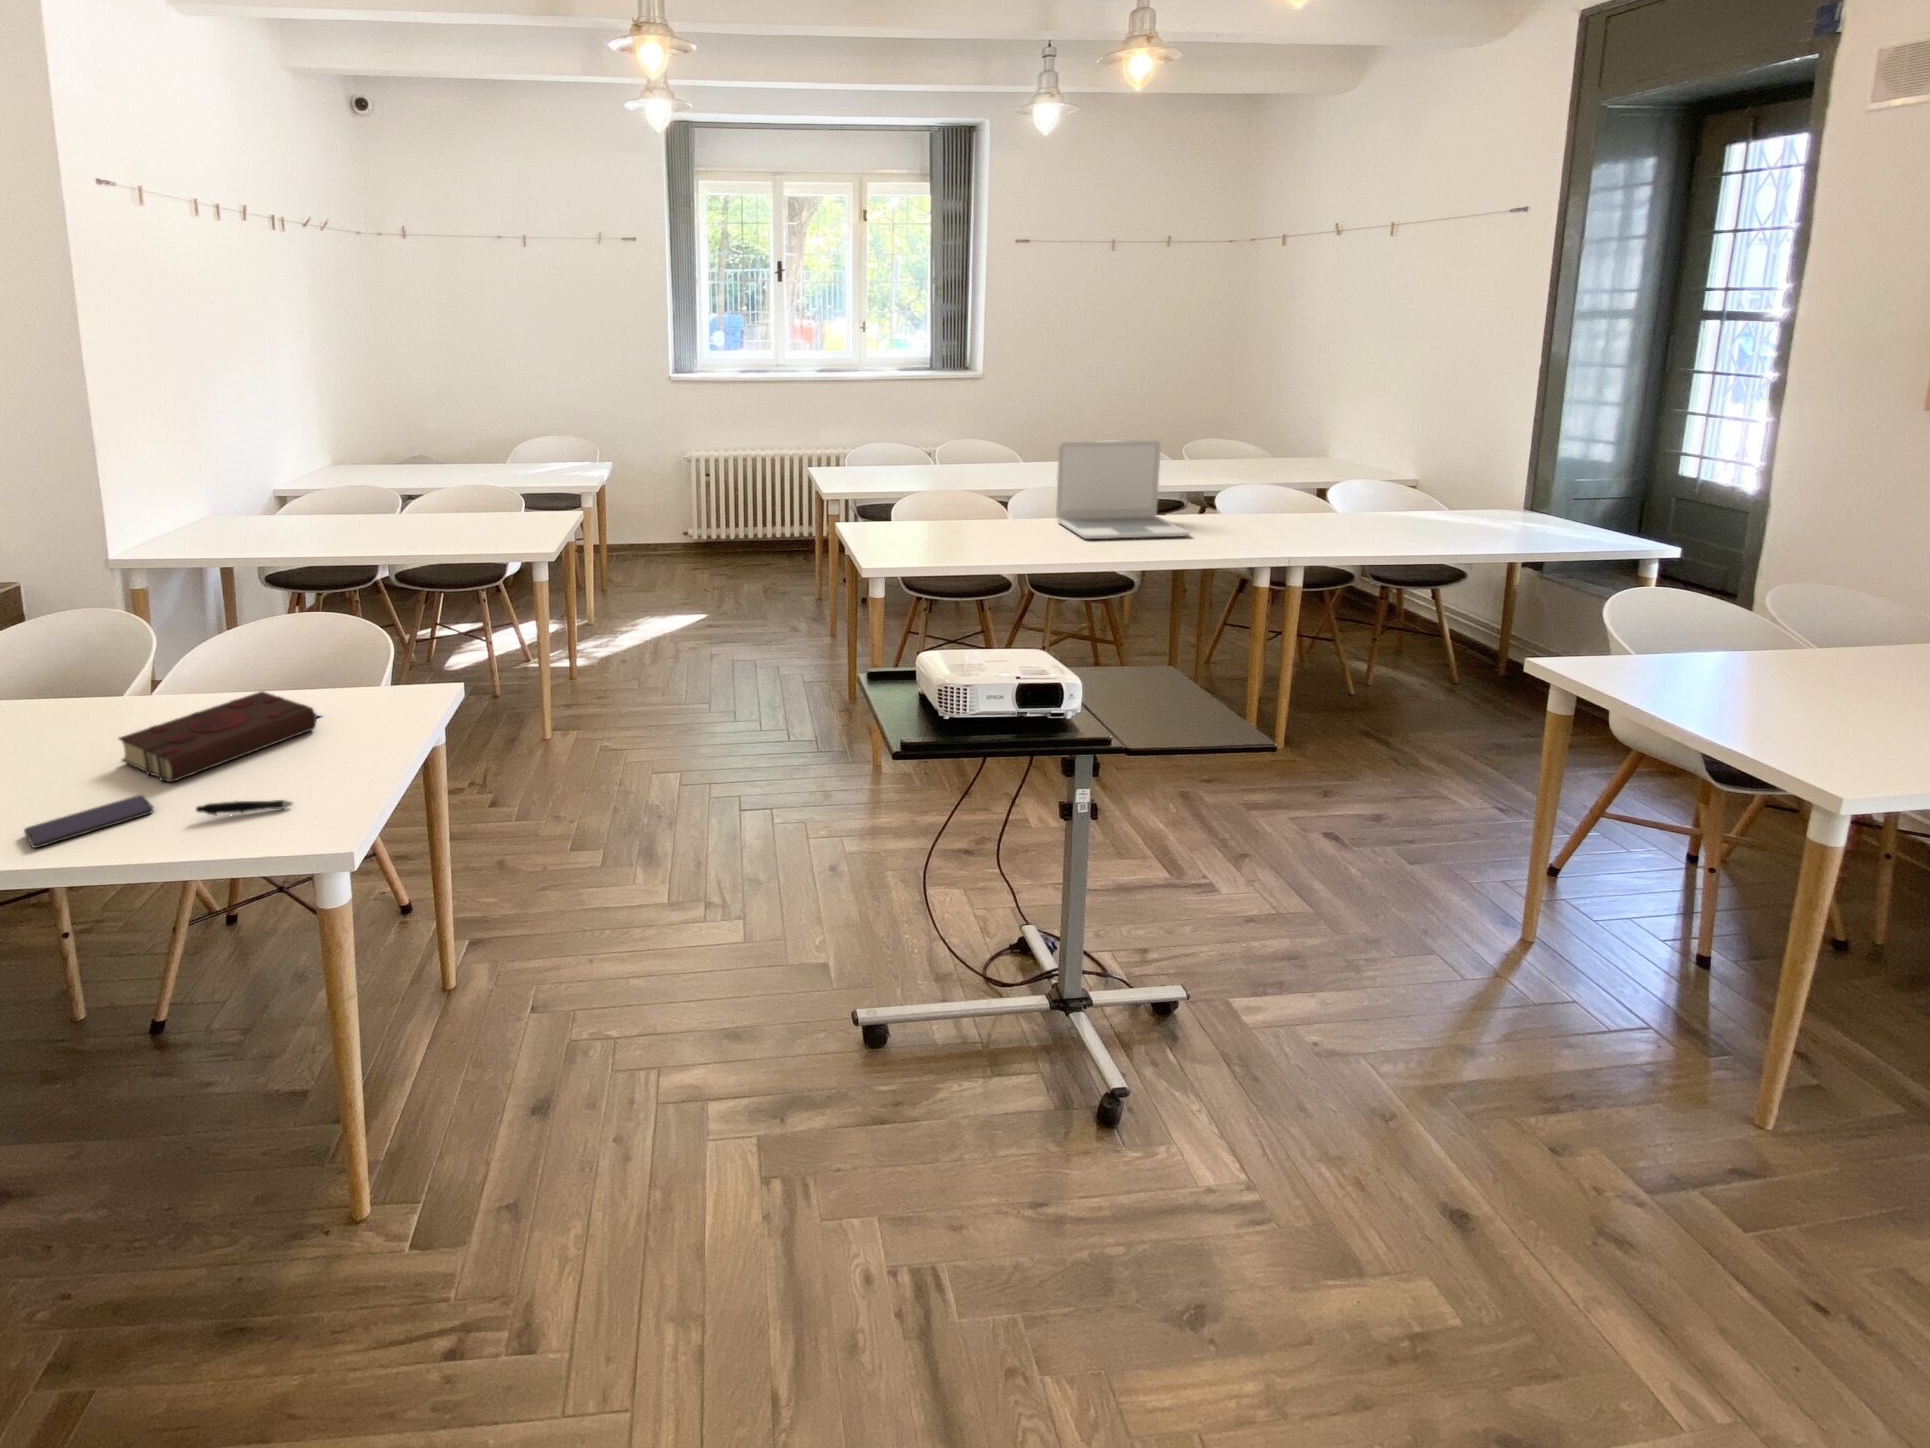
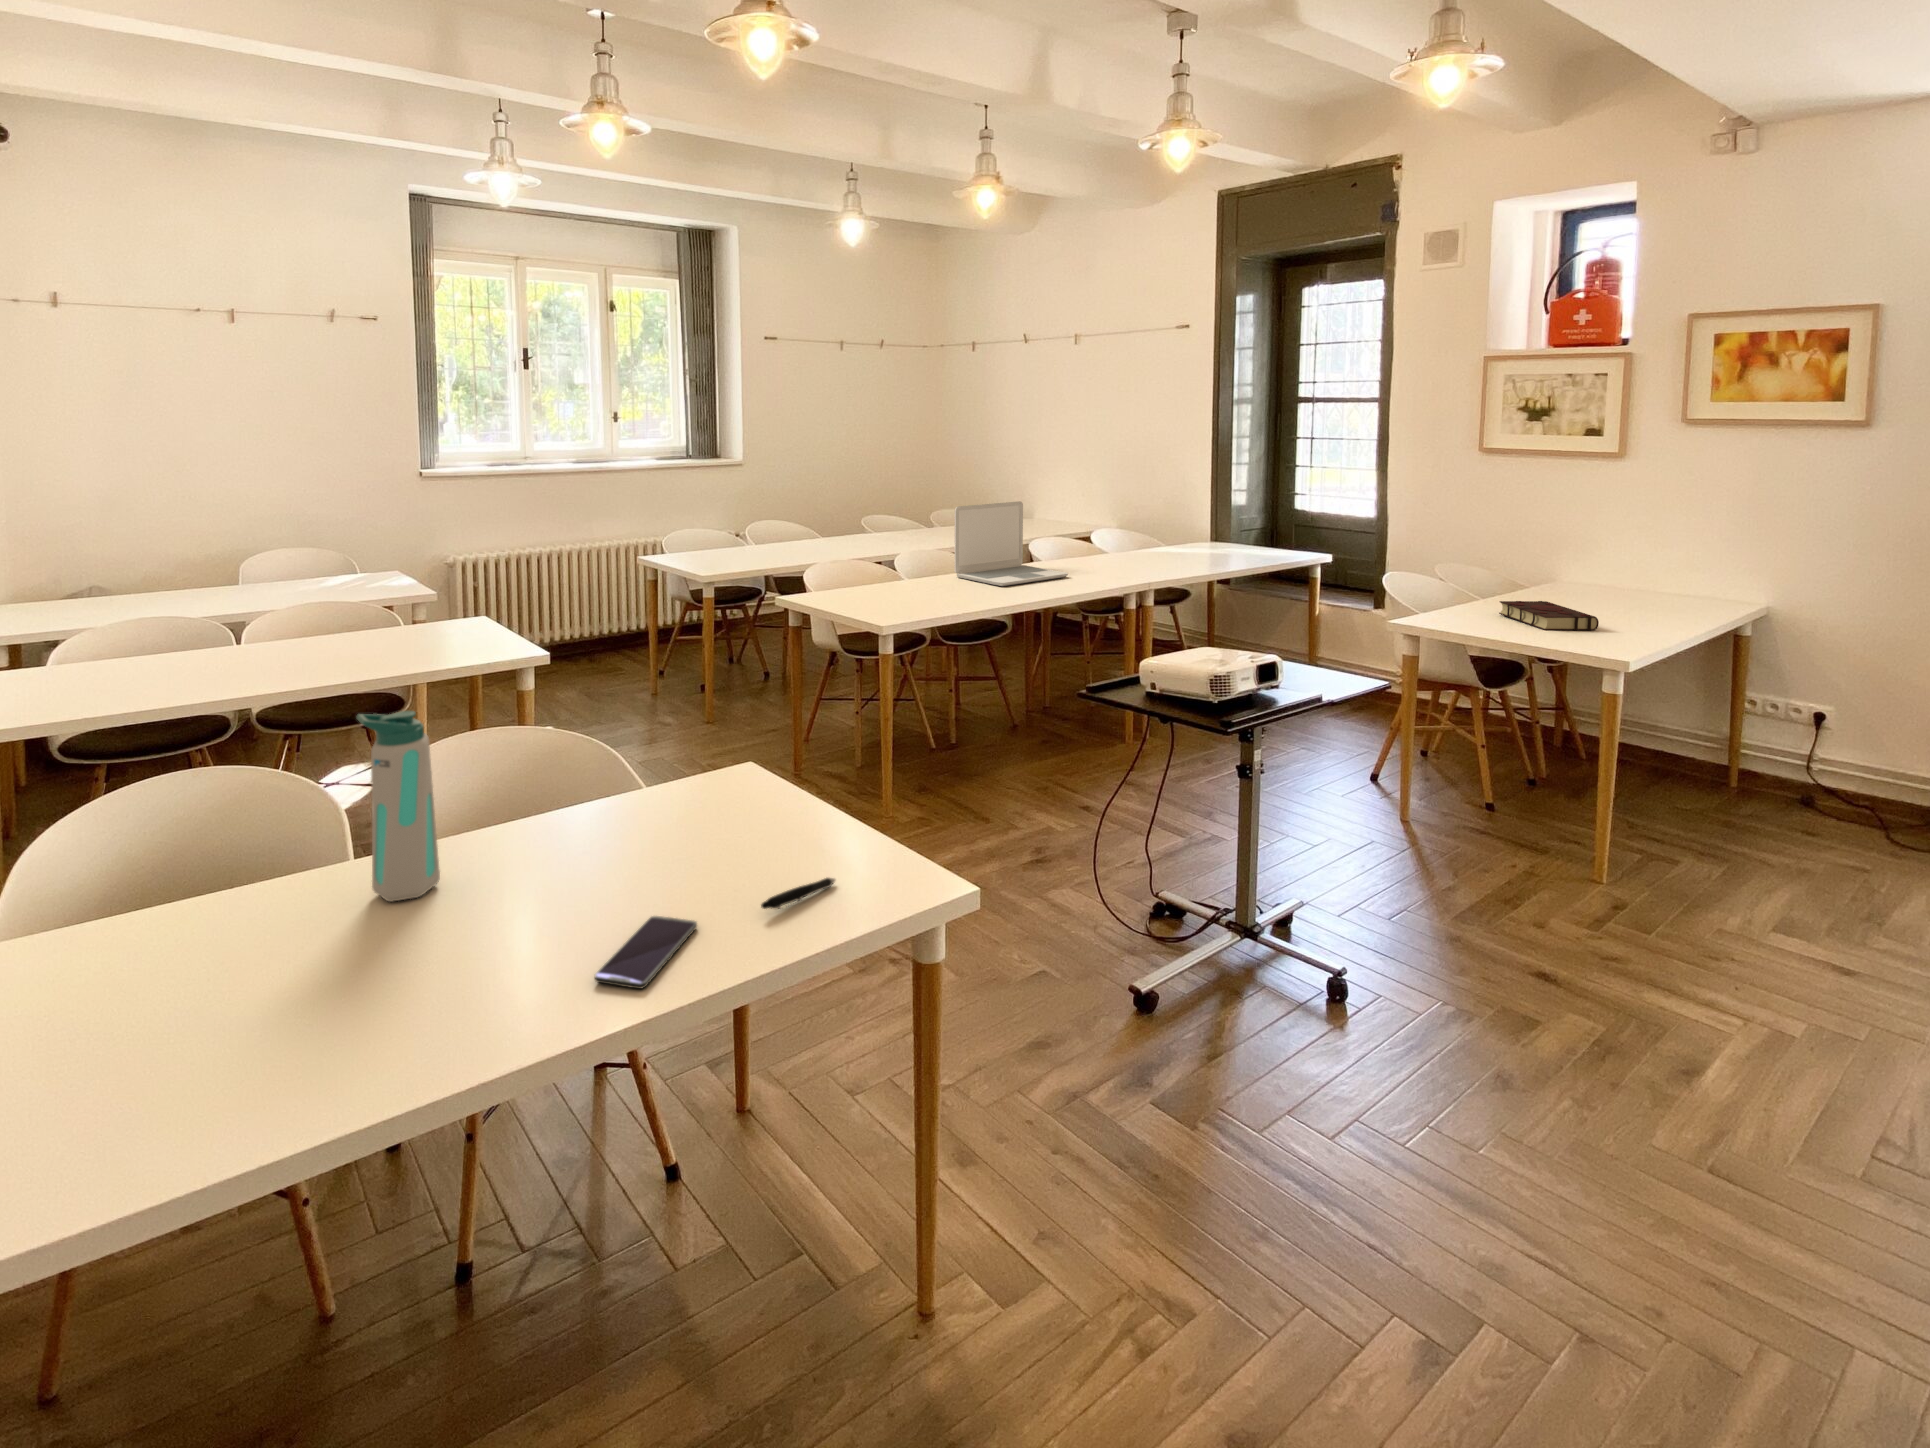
water bottle: none [36,590,119,738] -> present [357,711,440,902]
book: present [119,692,318,782] -> present [1499,601,1599,631]

